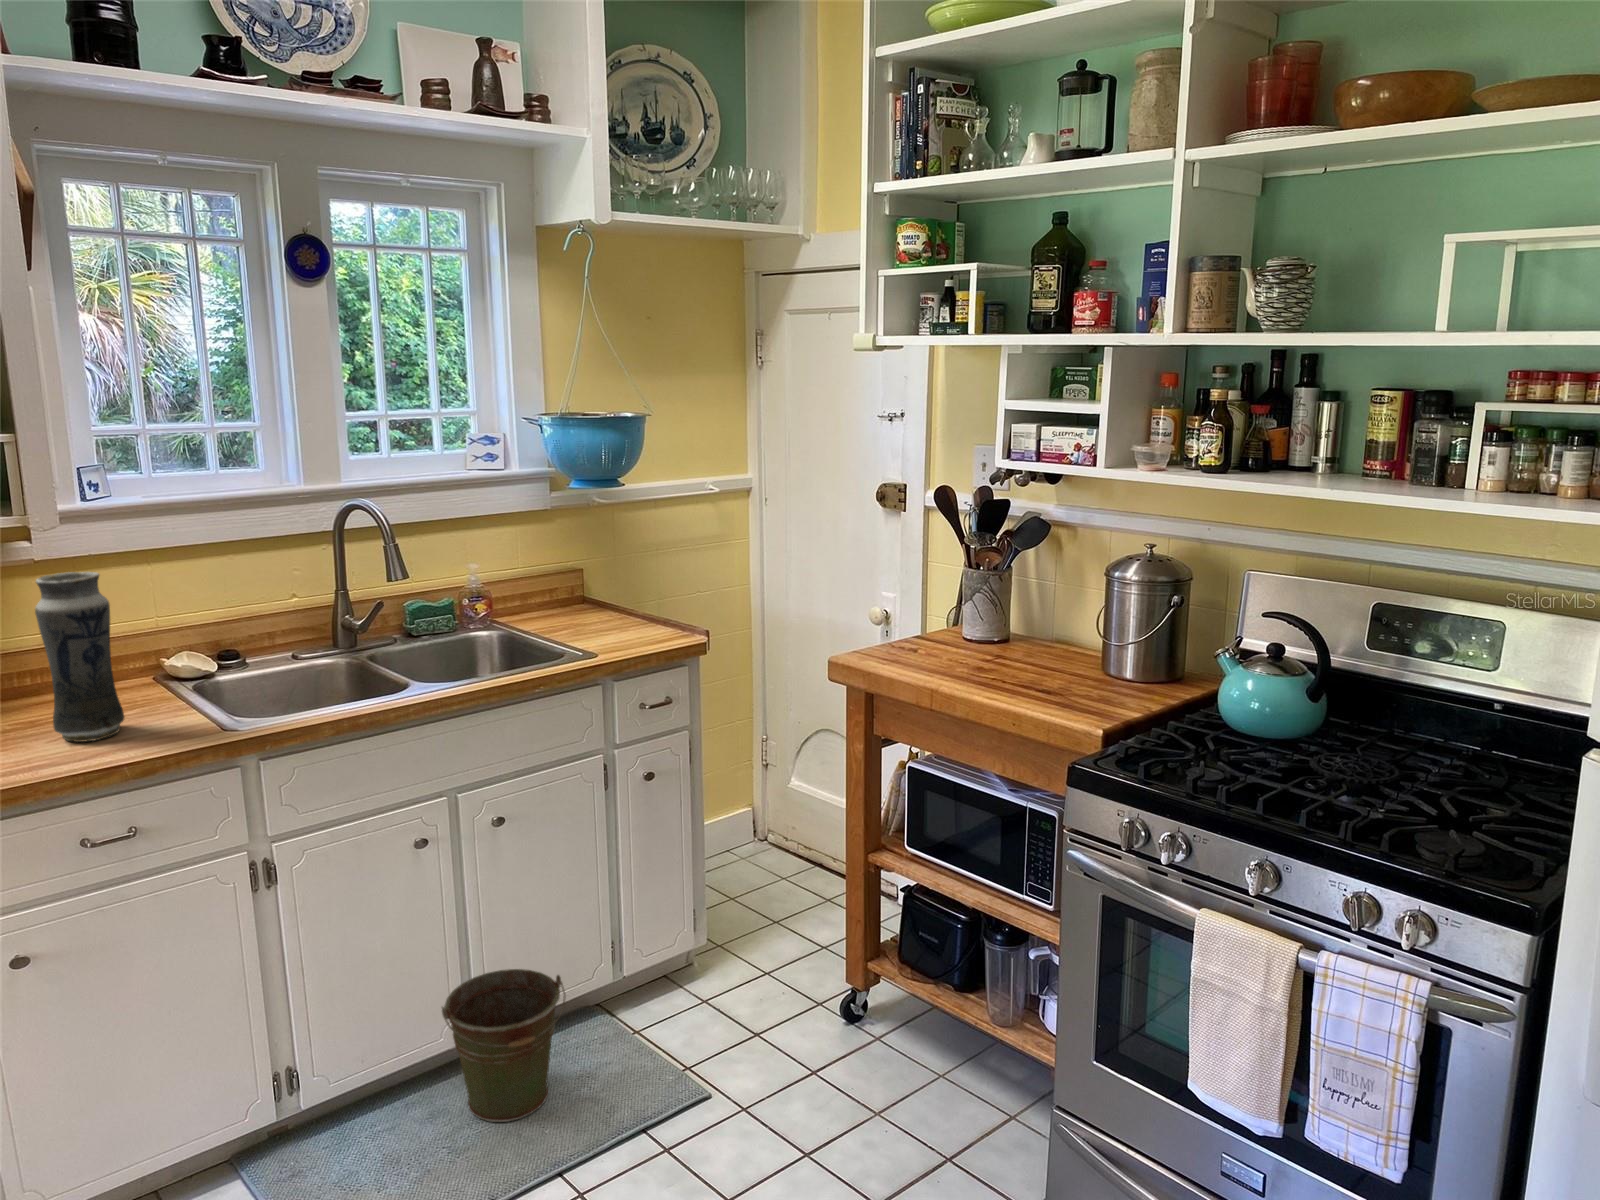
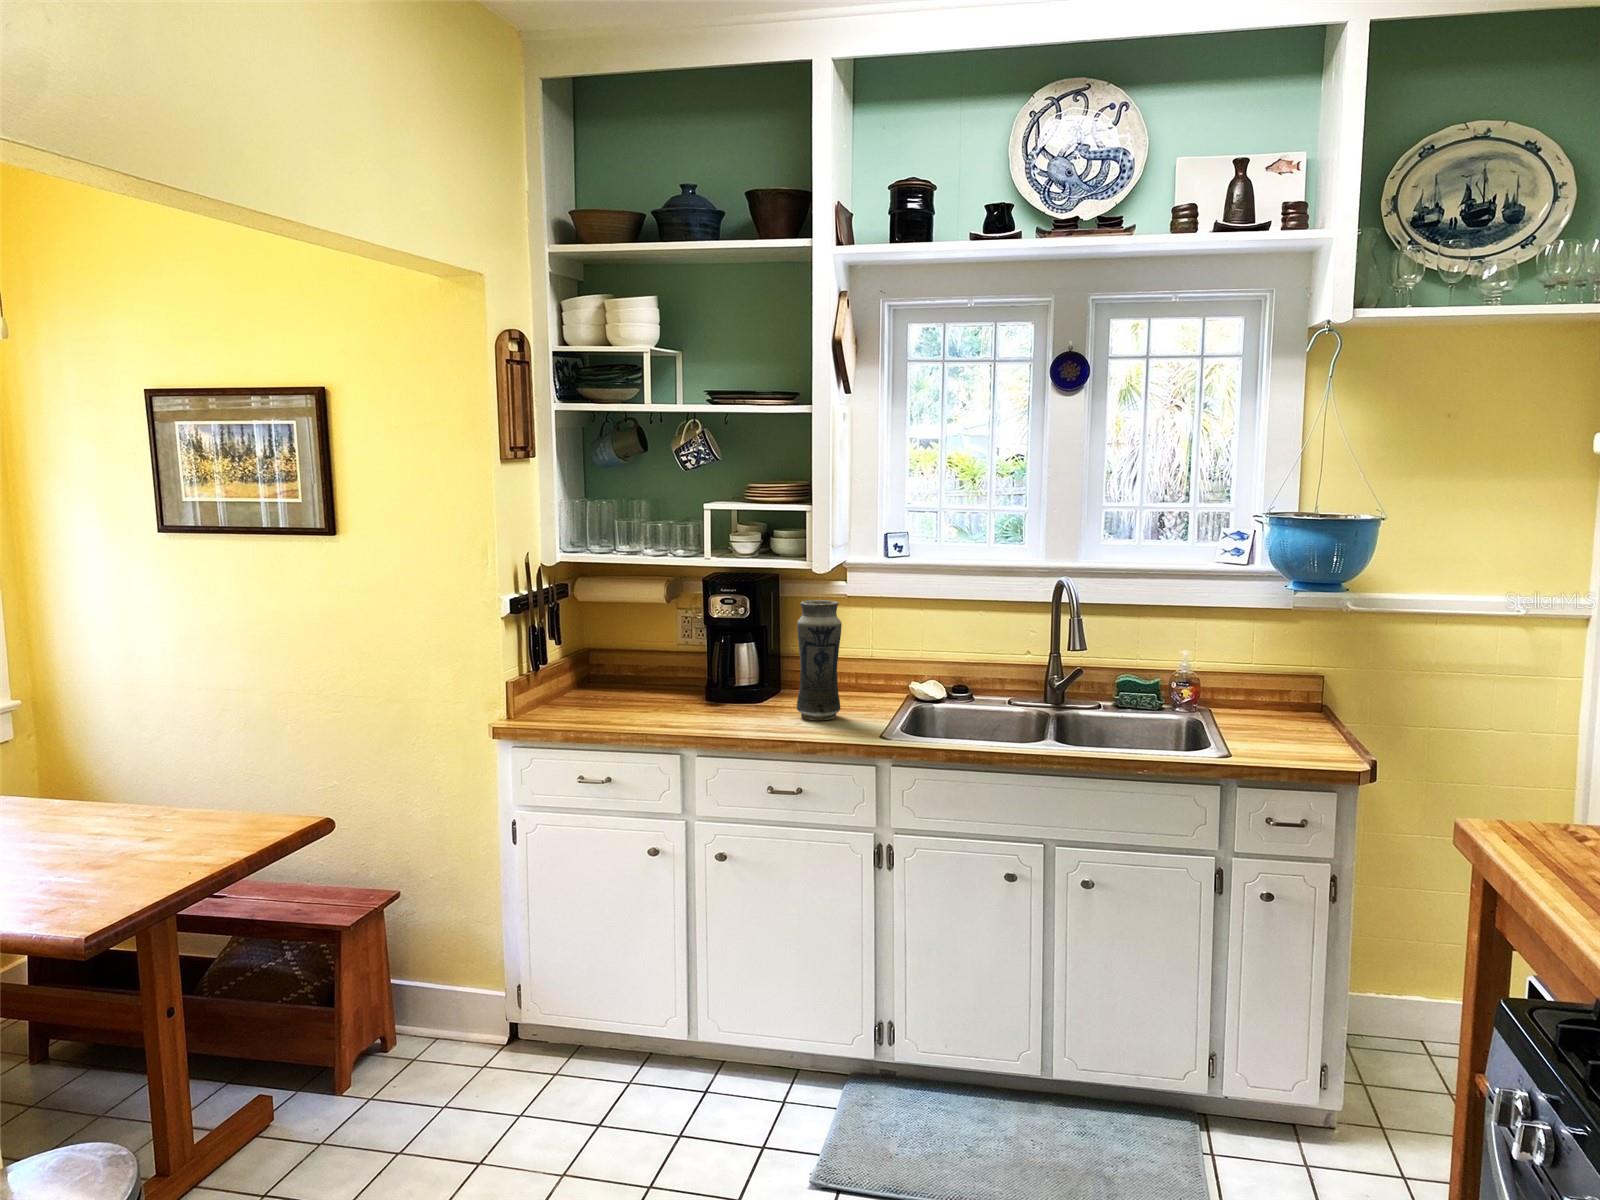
bucket: present [442,969,566,1122] -> none [1001,1017,1115,1157]

